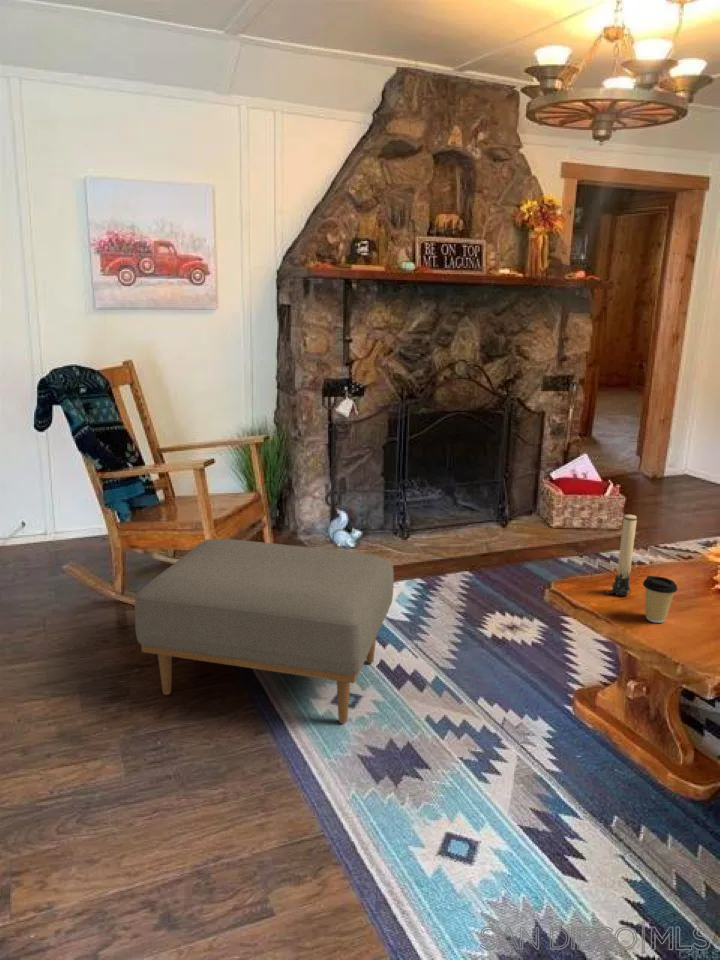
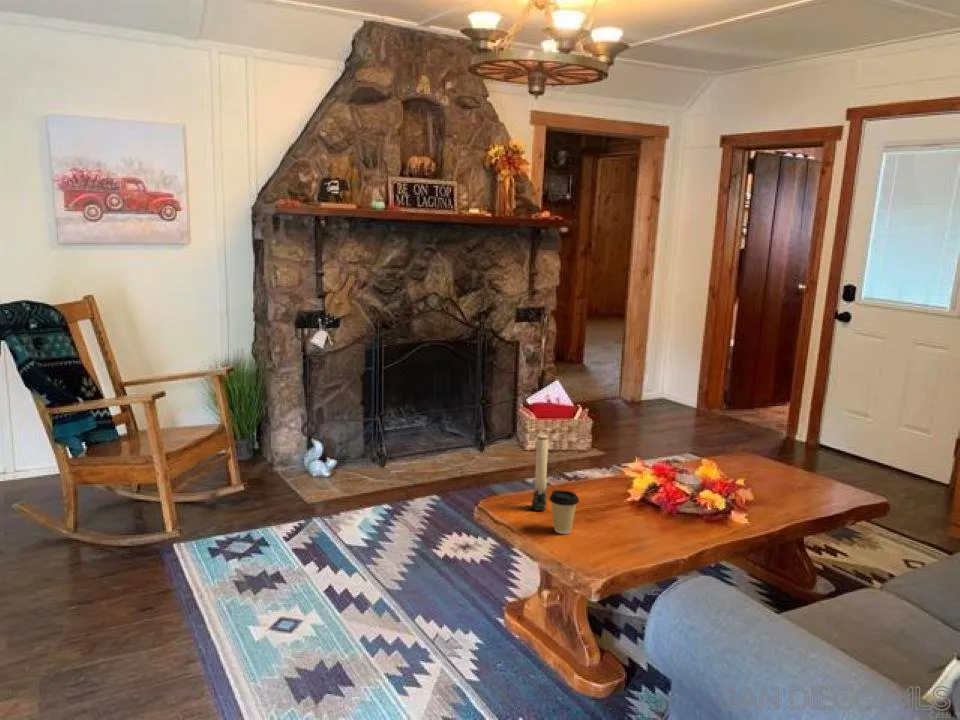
ottoman: present [135,539,394,723] -> none [61,470,339,649]

